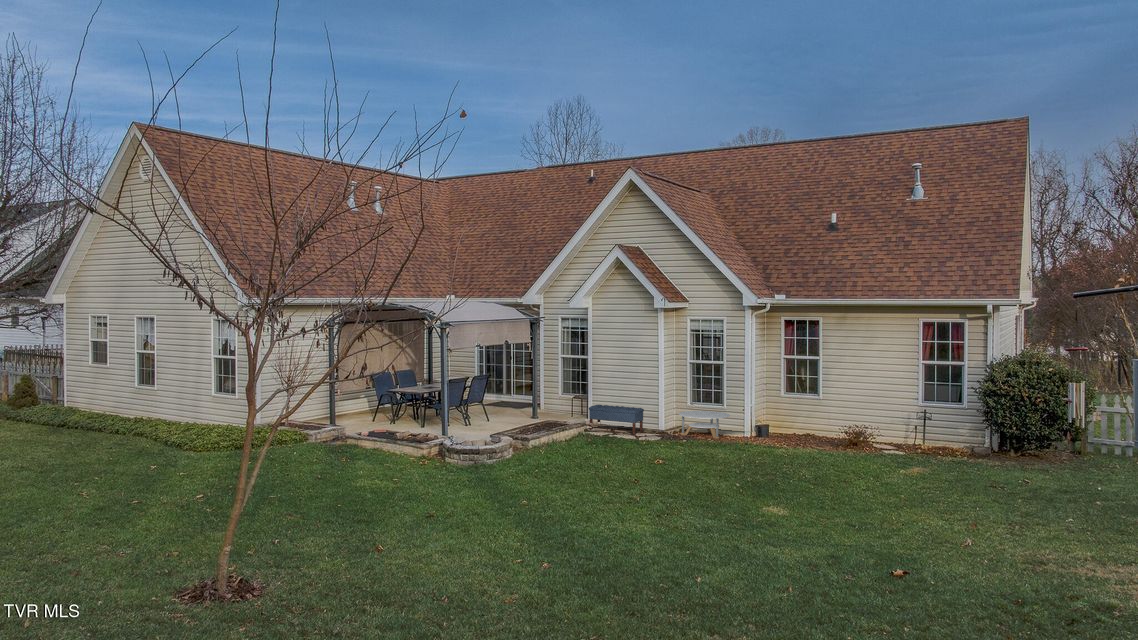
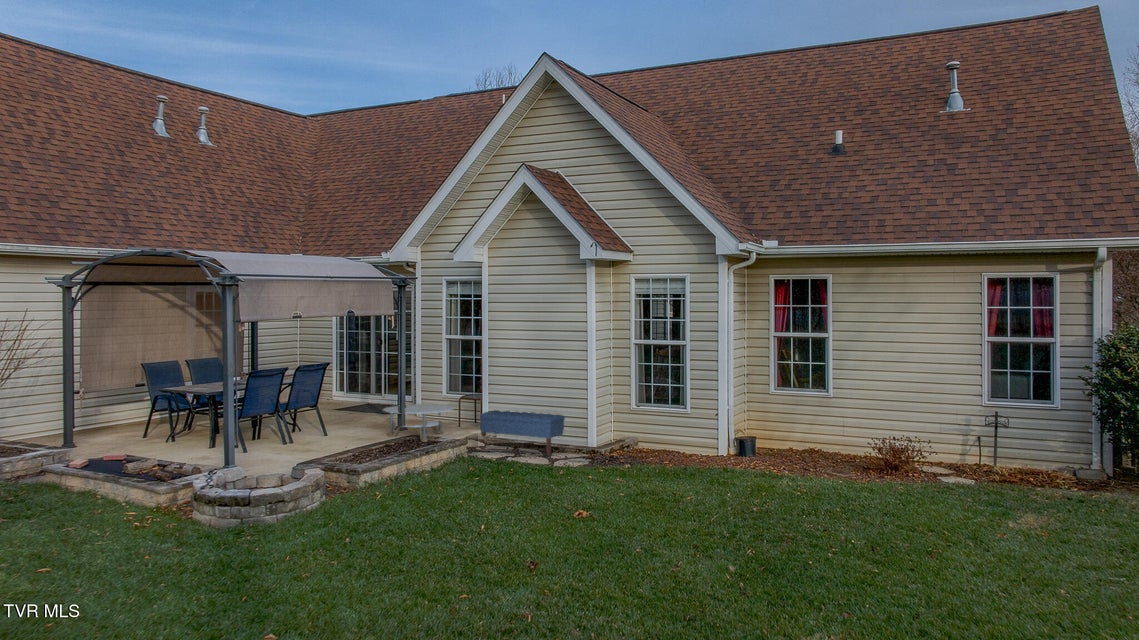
round table: present [679,411,730,439] -> present [383,404,454,442]

